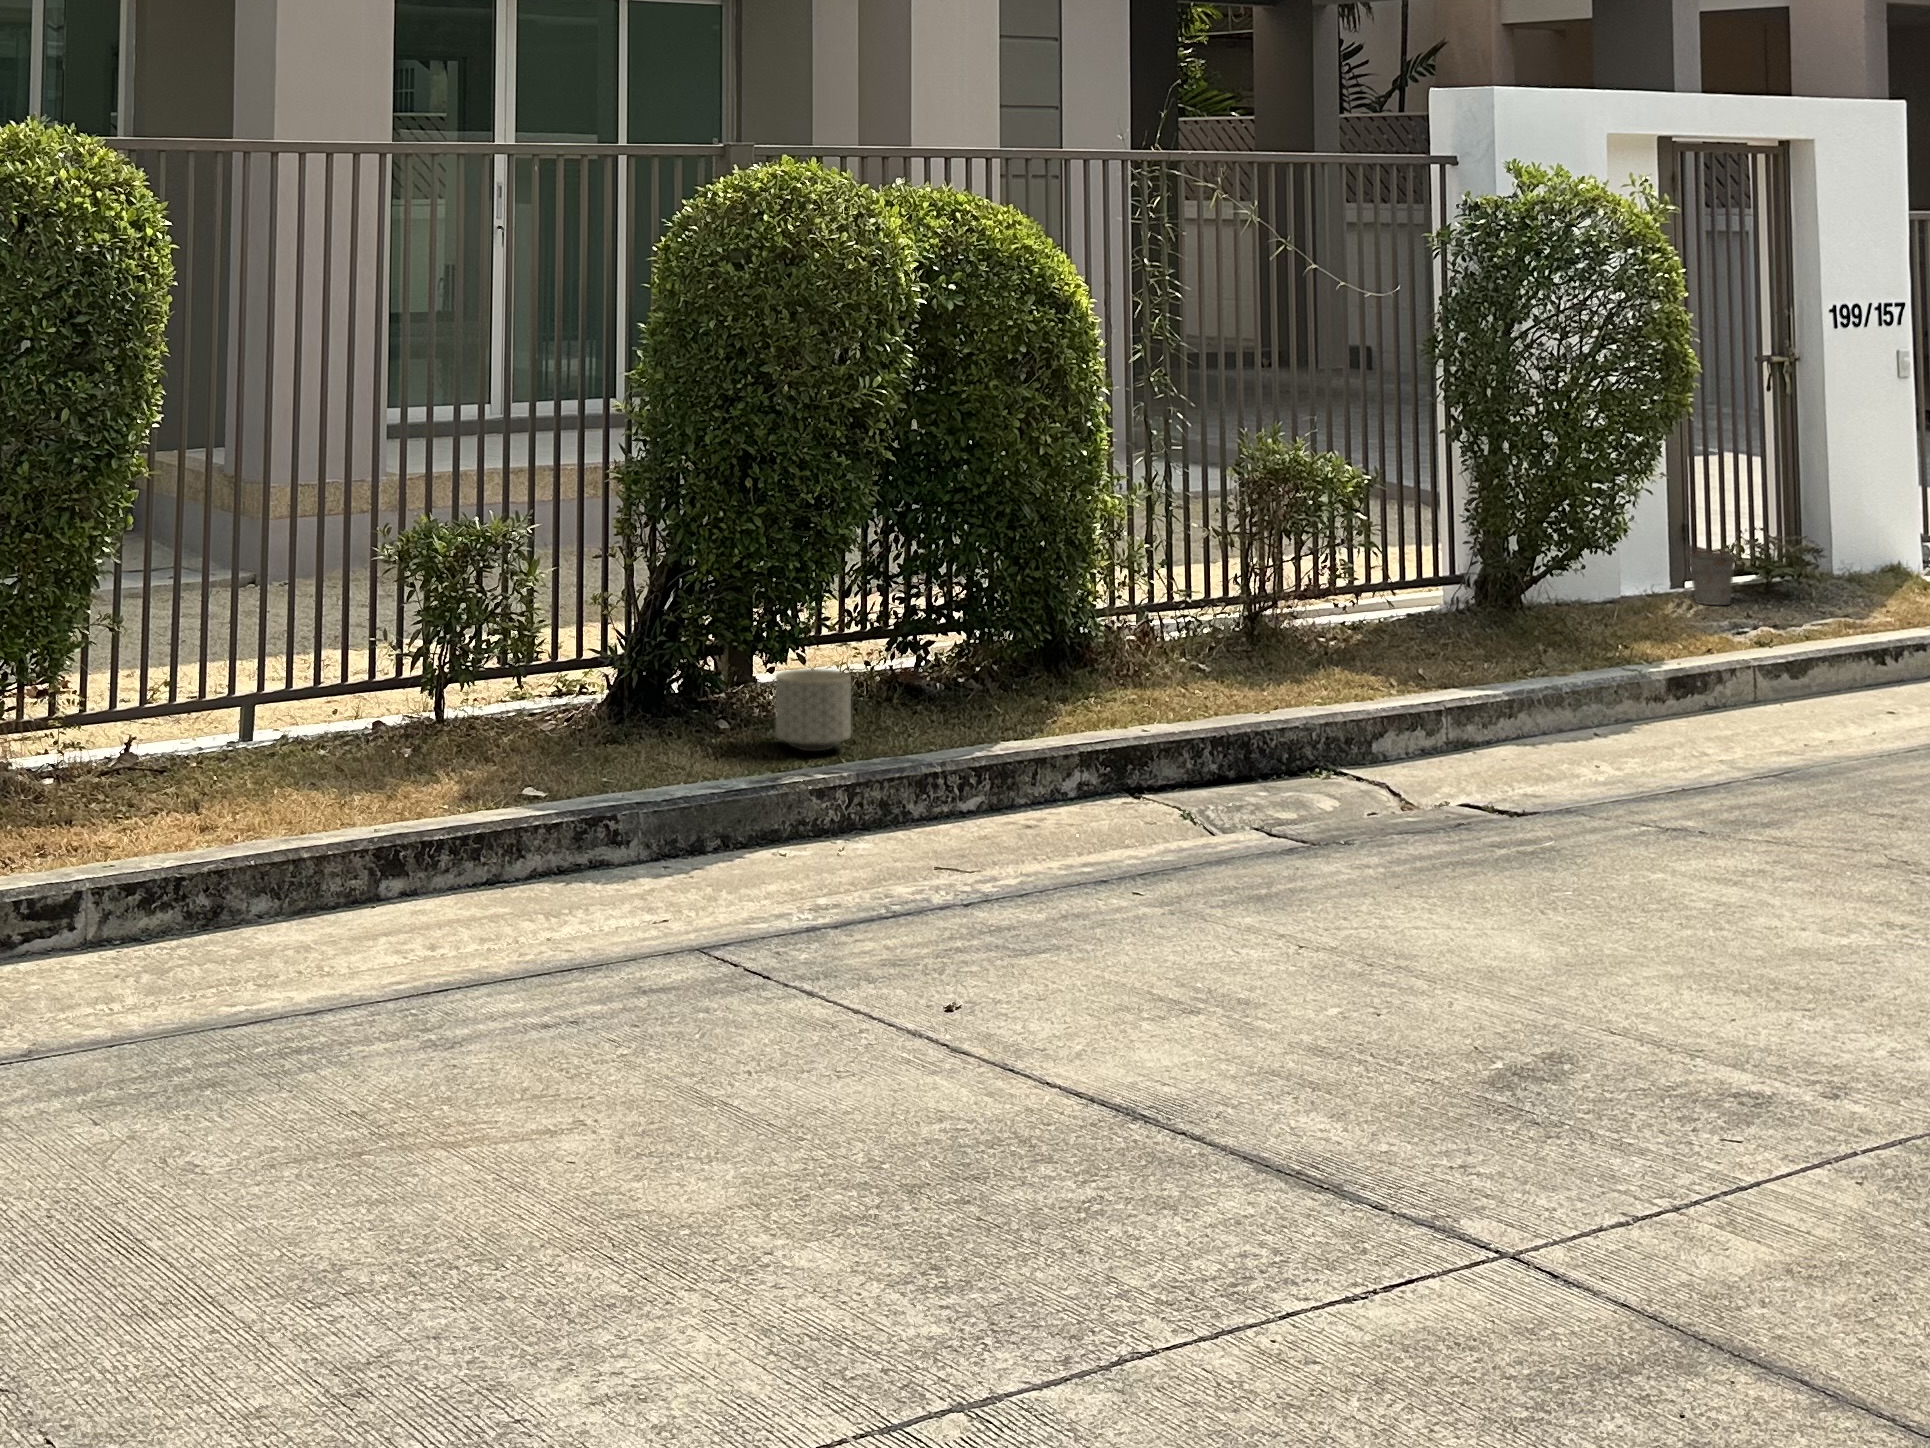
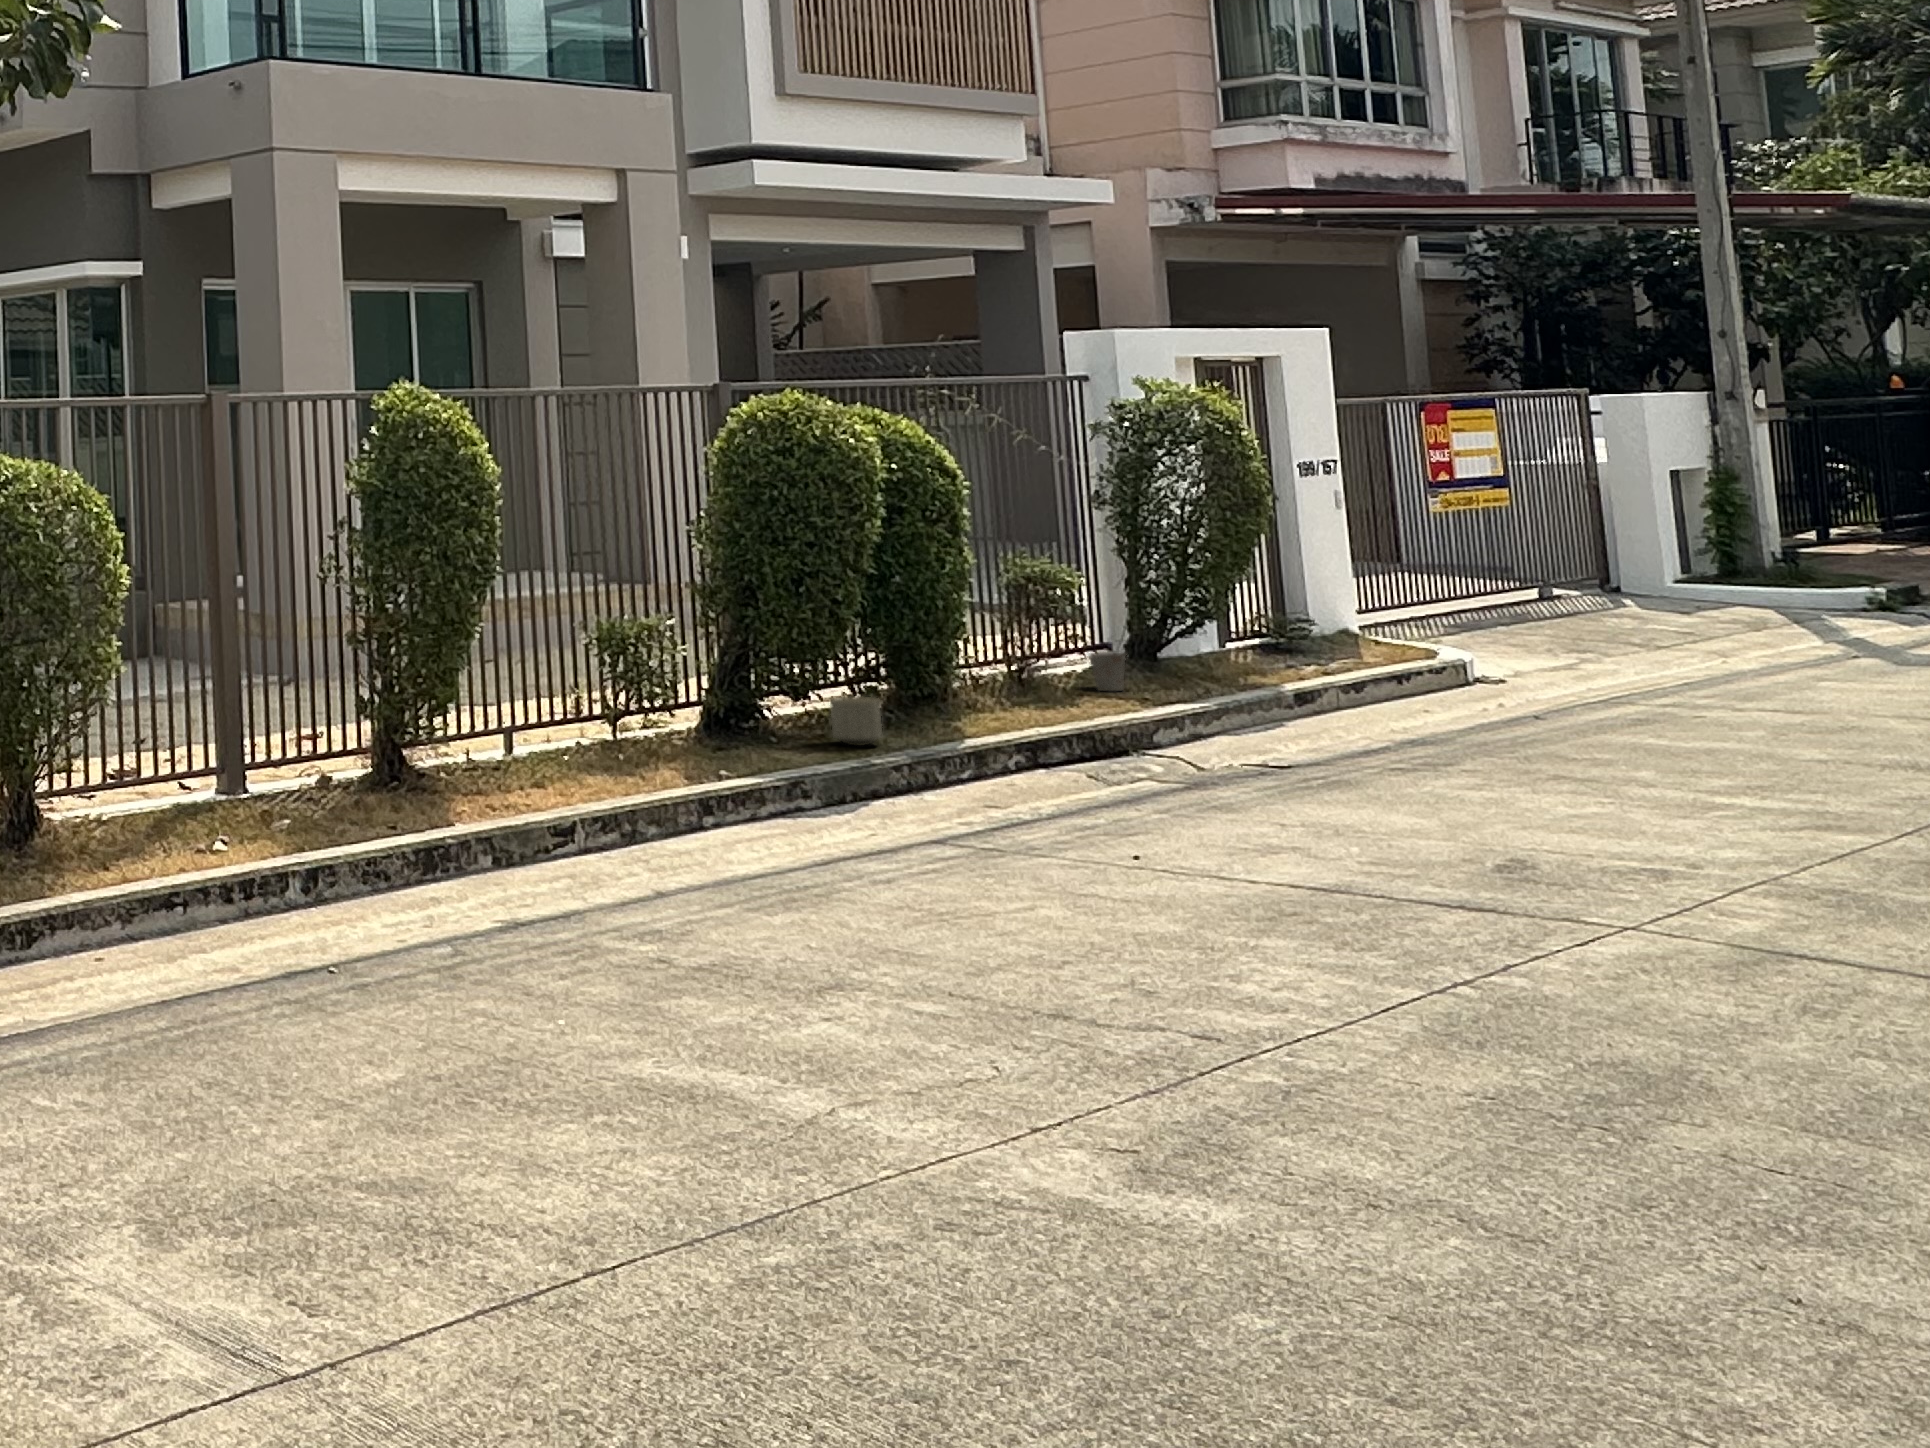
bucket: present [1686,551,1738,605] -> present [1089,653,1127,691]

